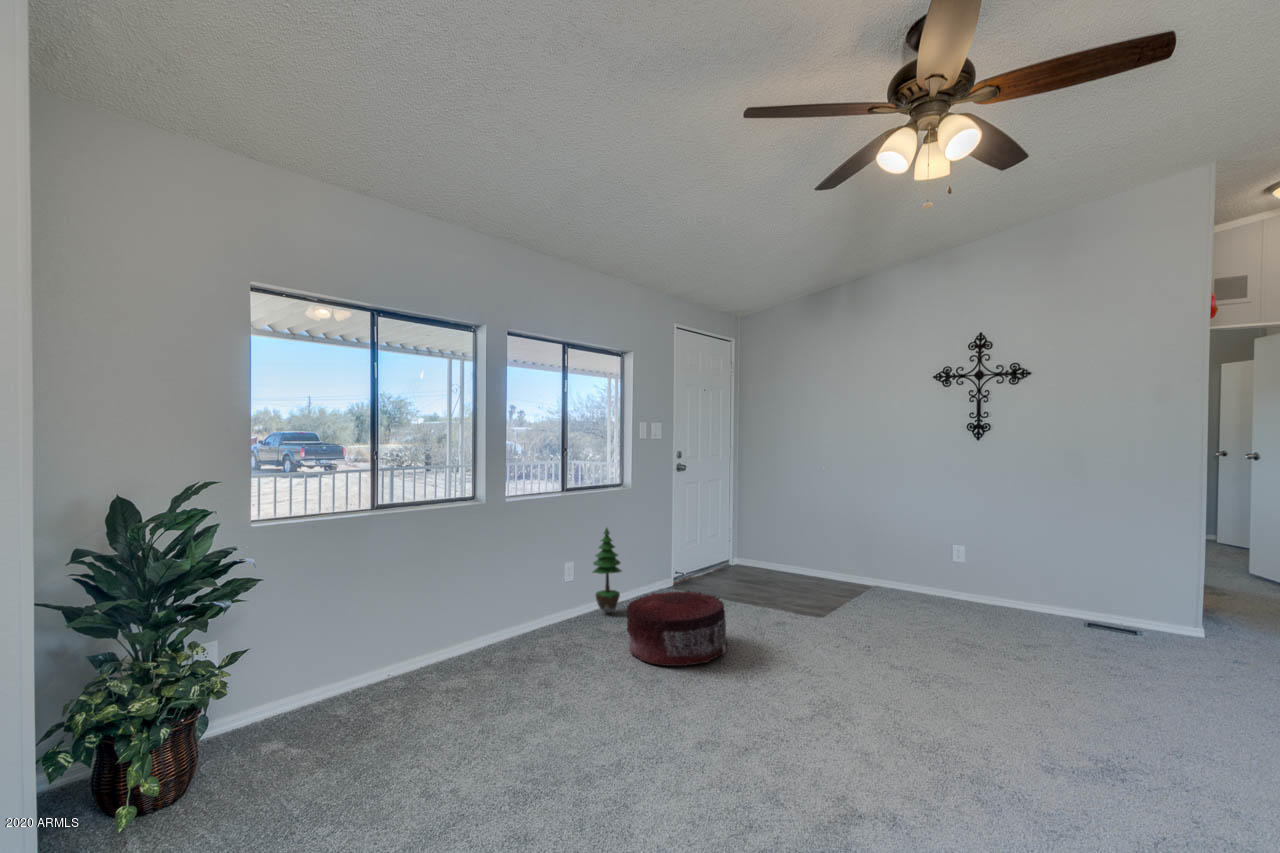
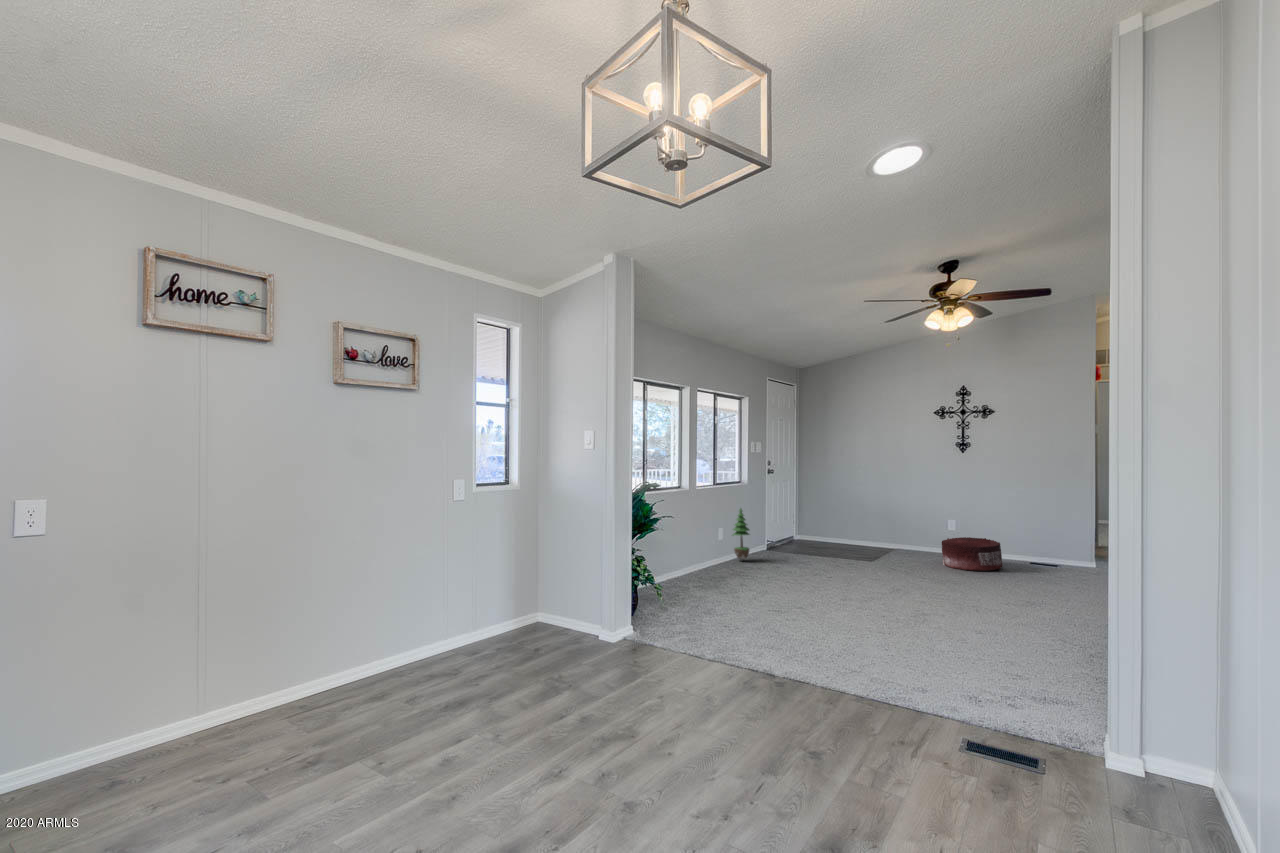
pouf: present [627,591,728,666] -> present [942,537,1003,571]

